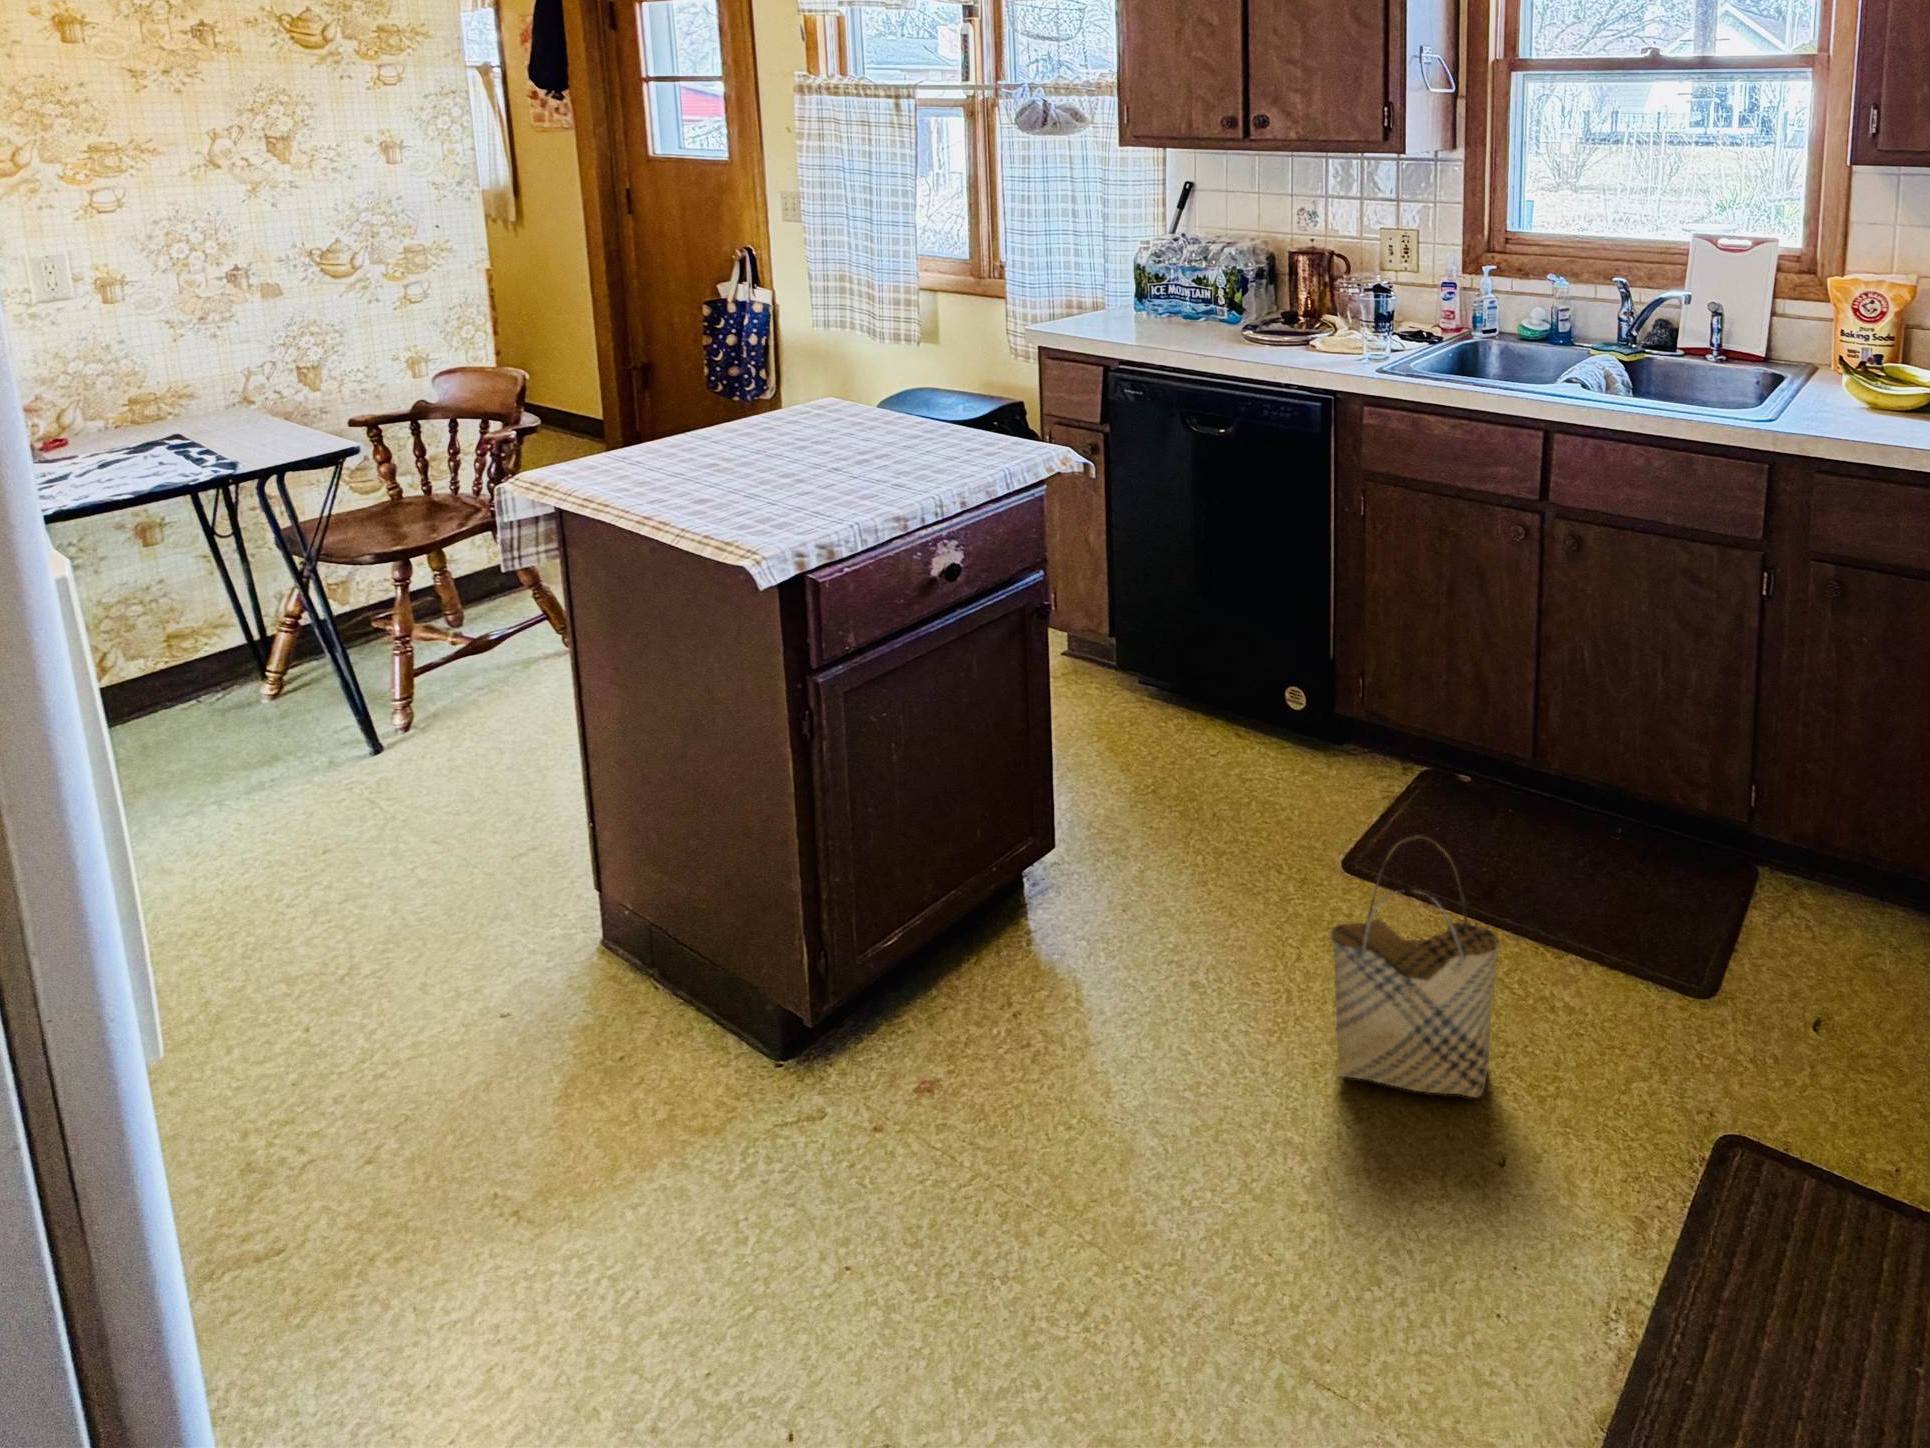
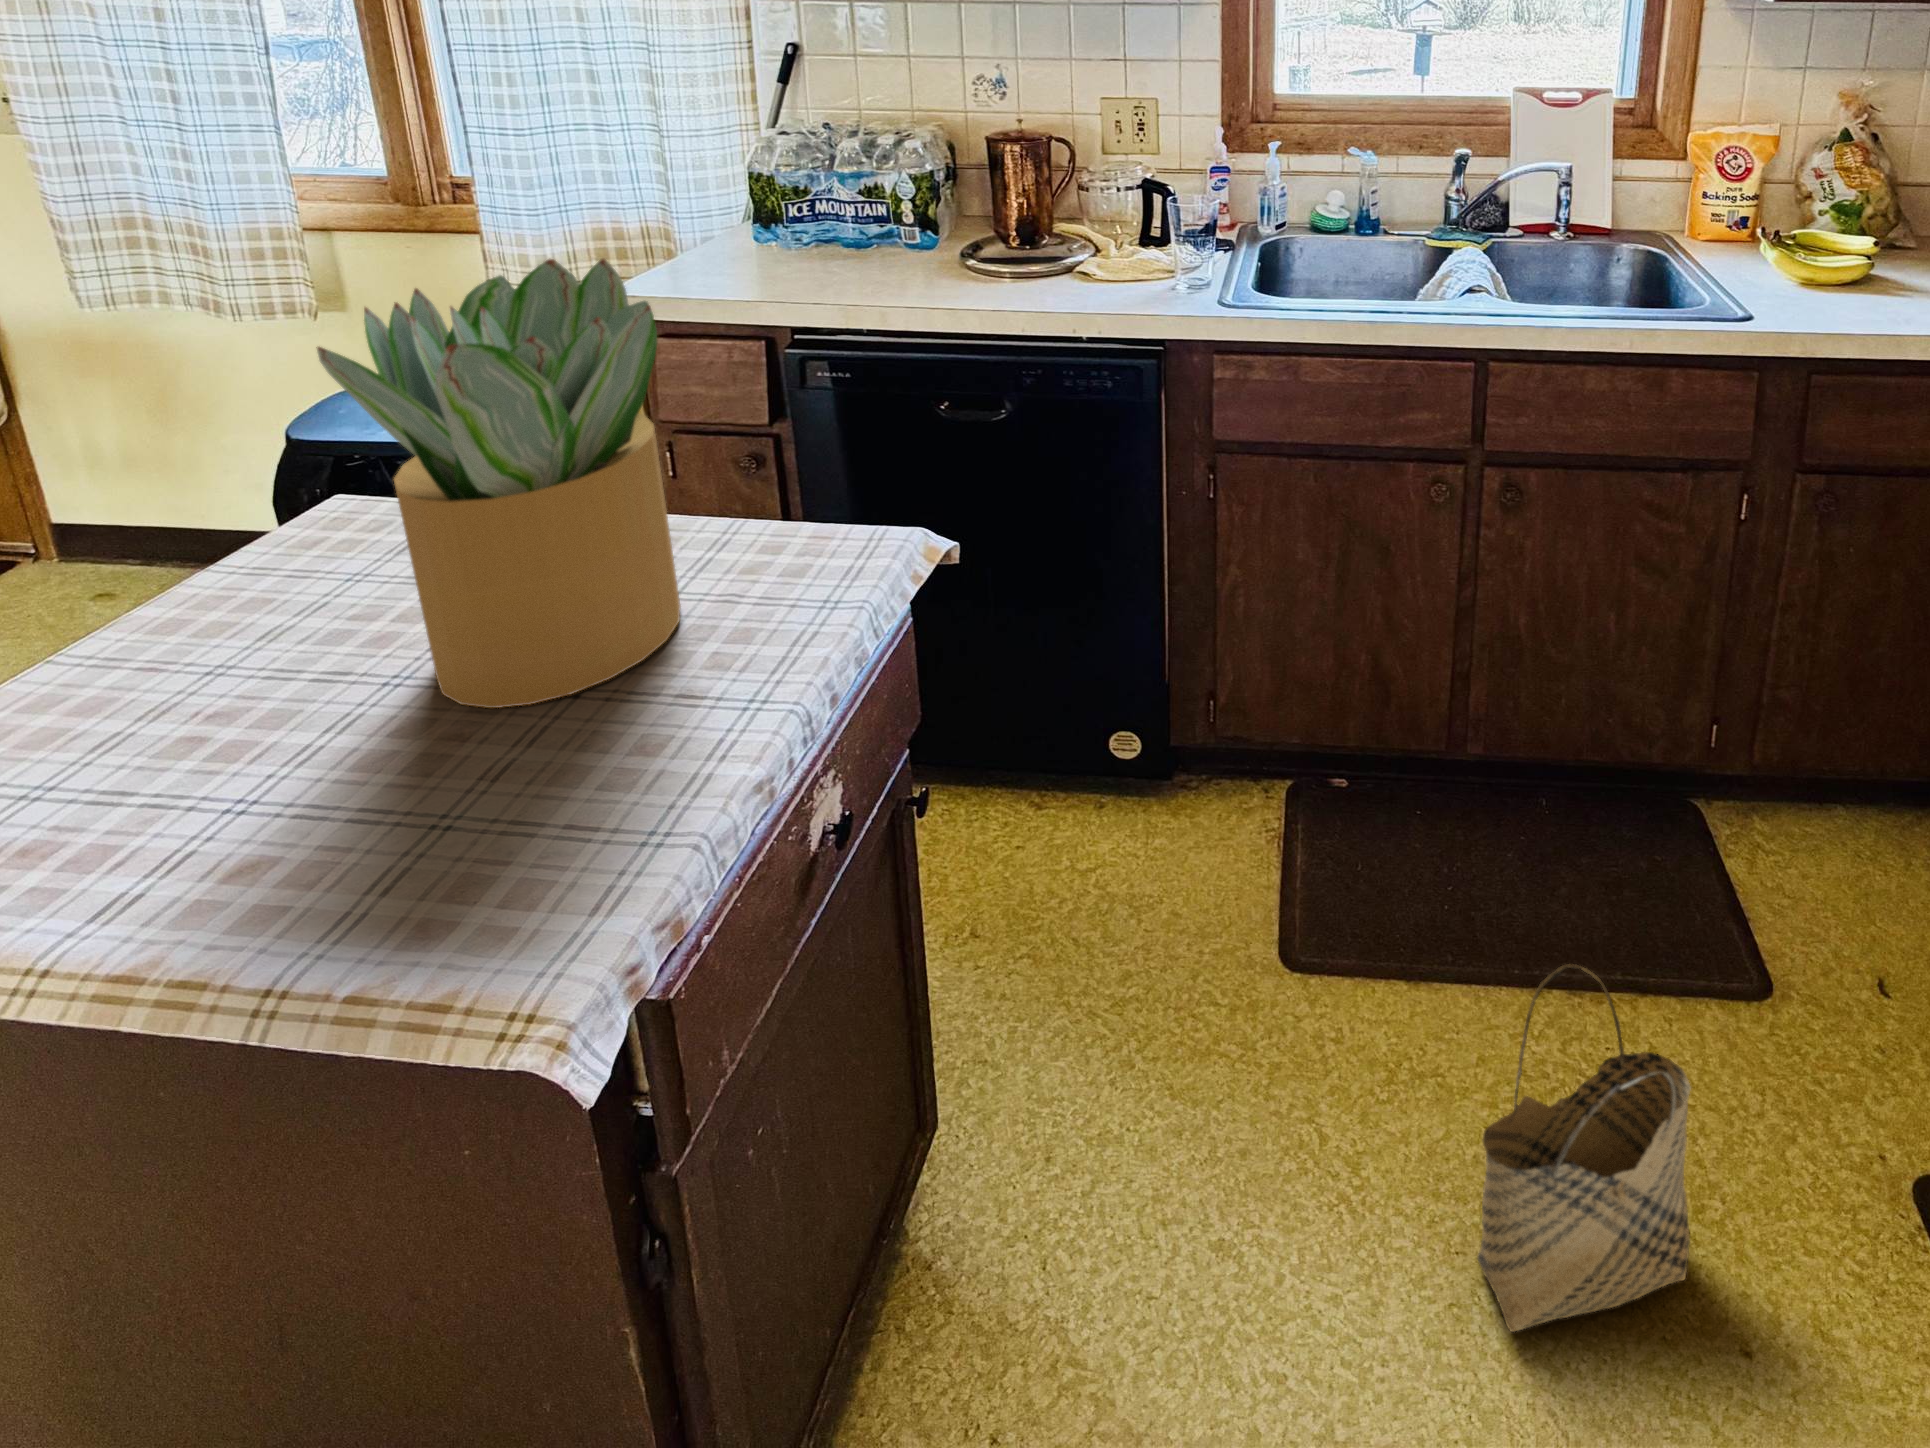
potted plant: none [780,280,928,481] -> present [316,259,680,708]

